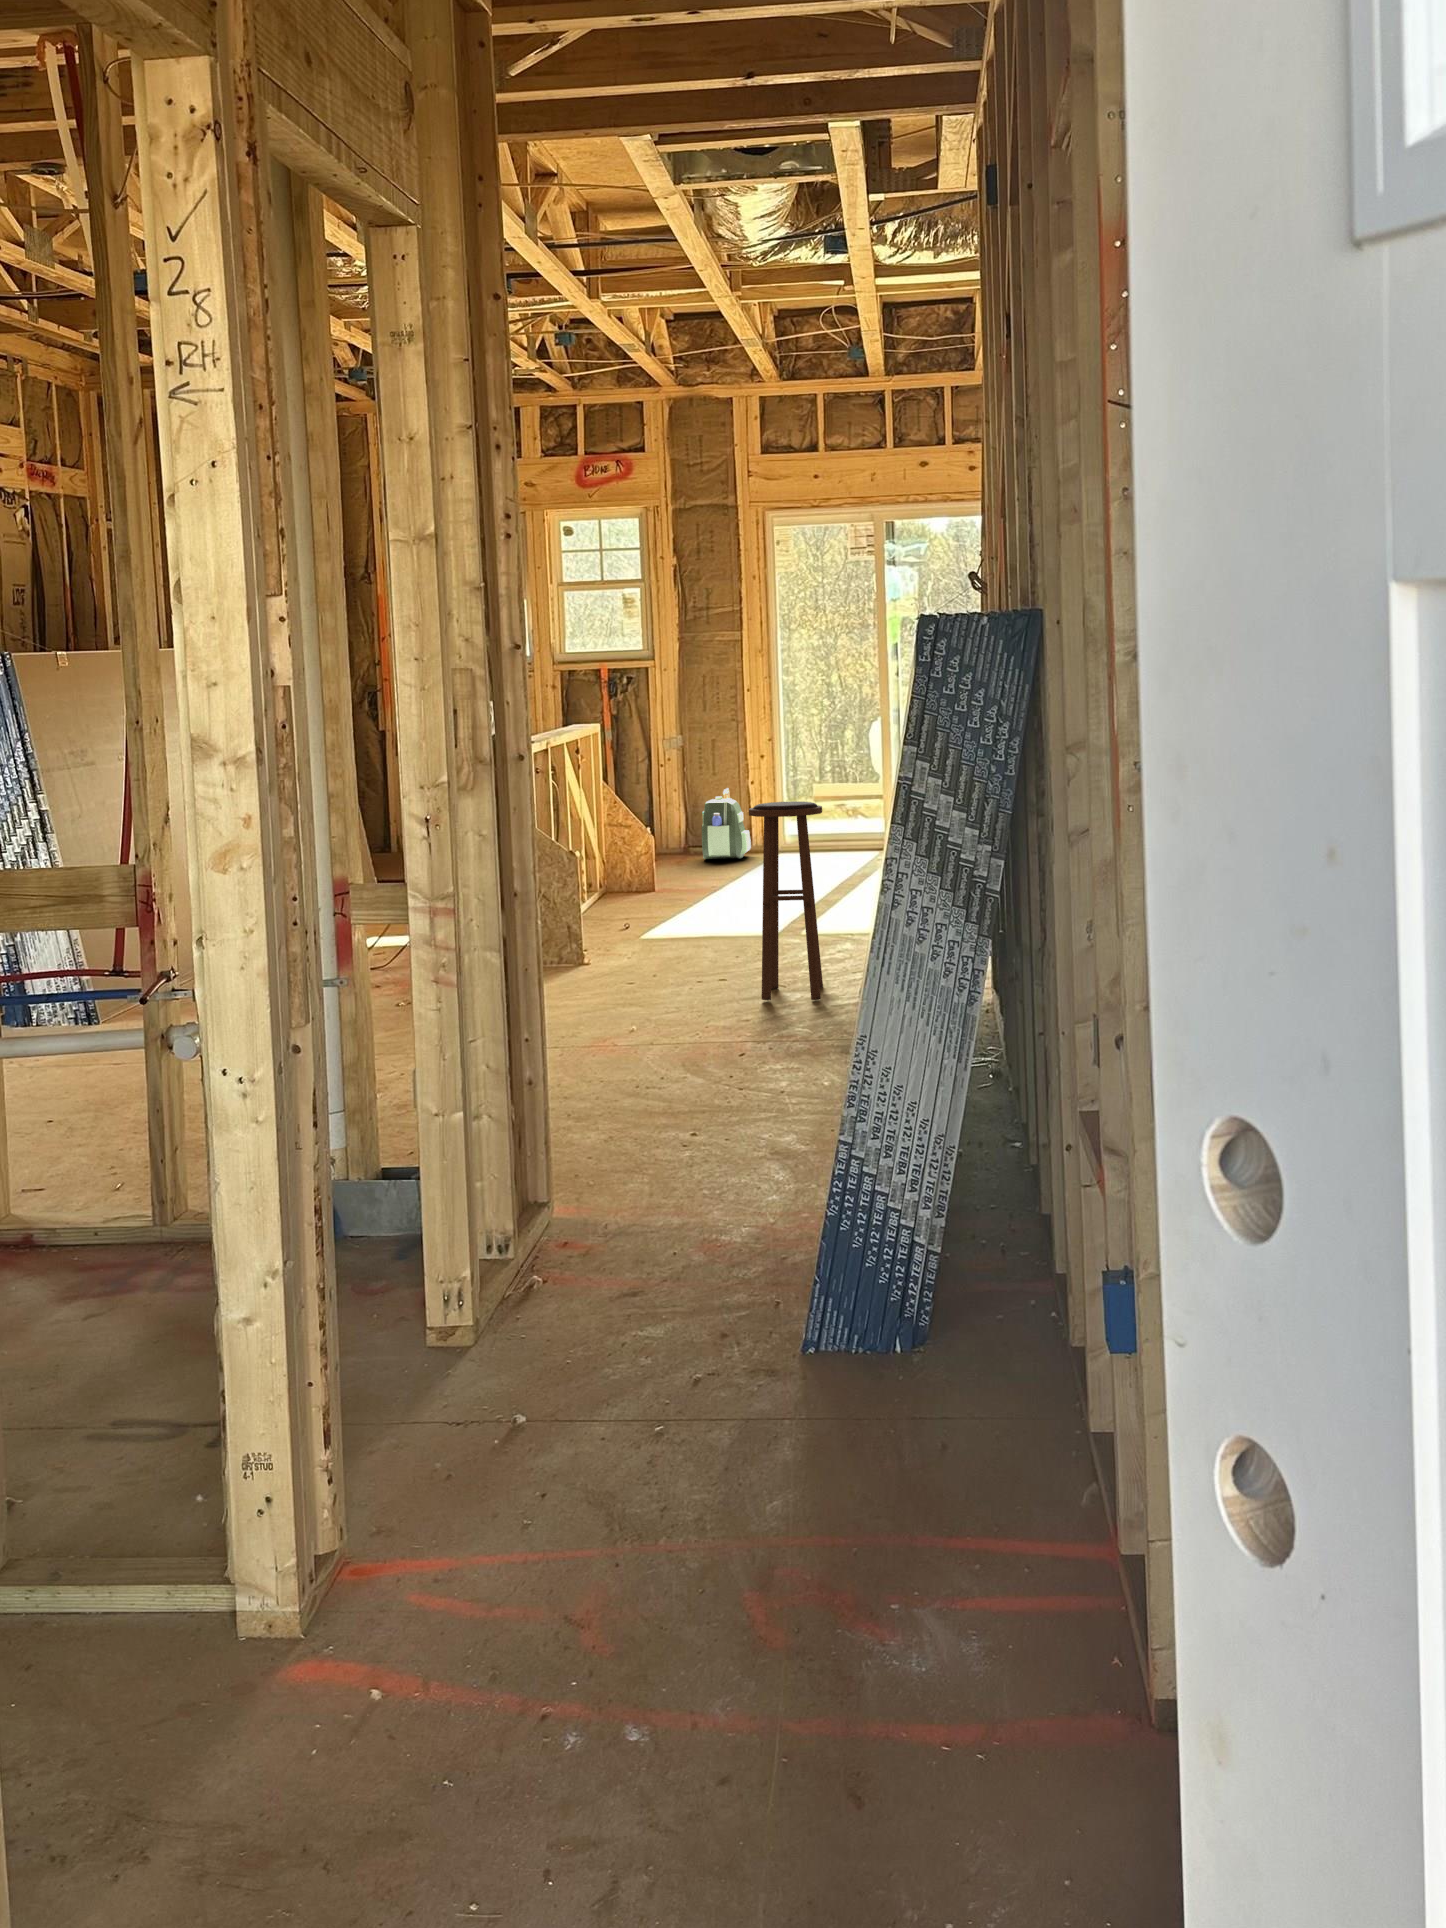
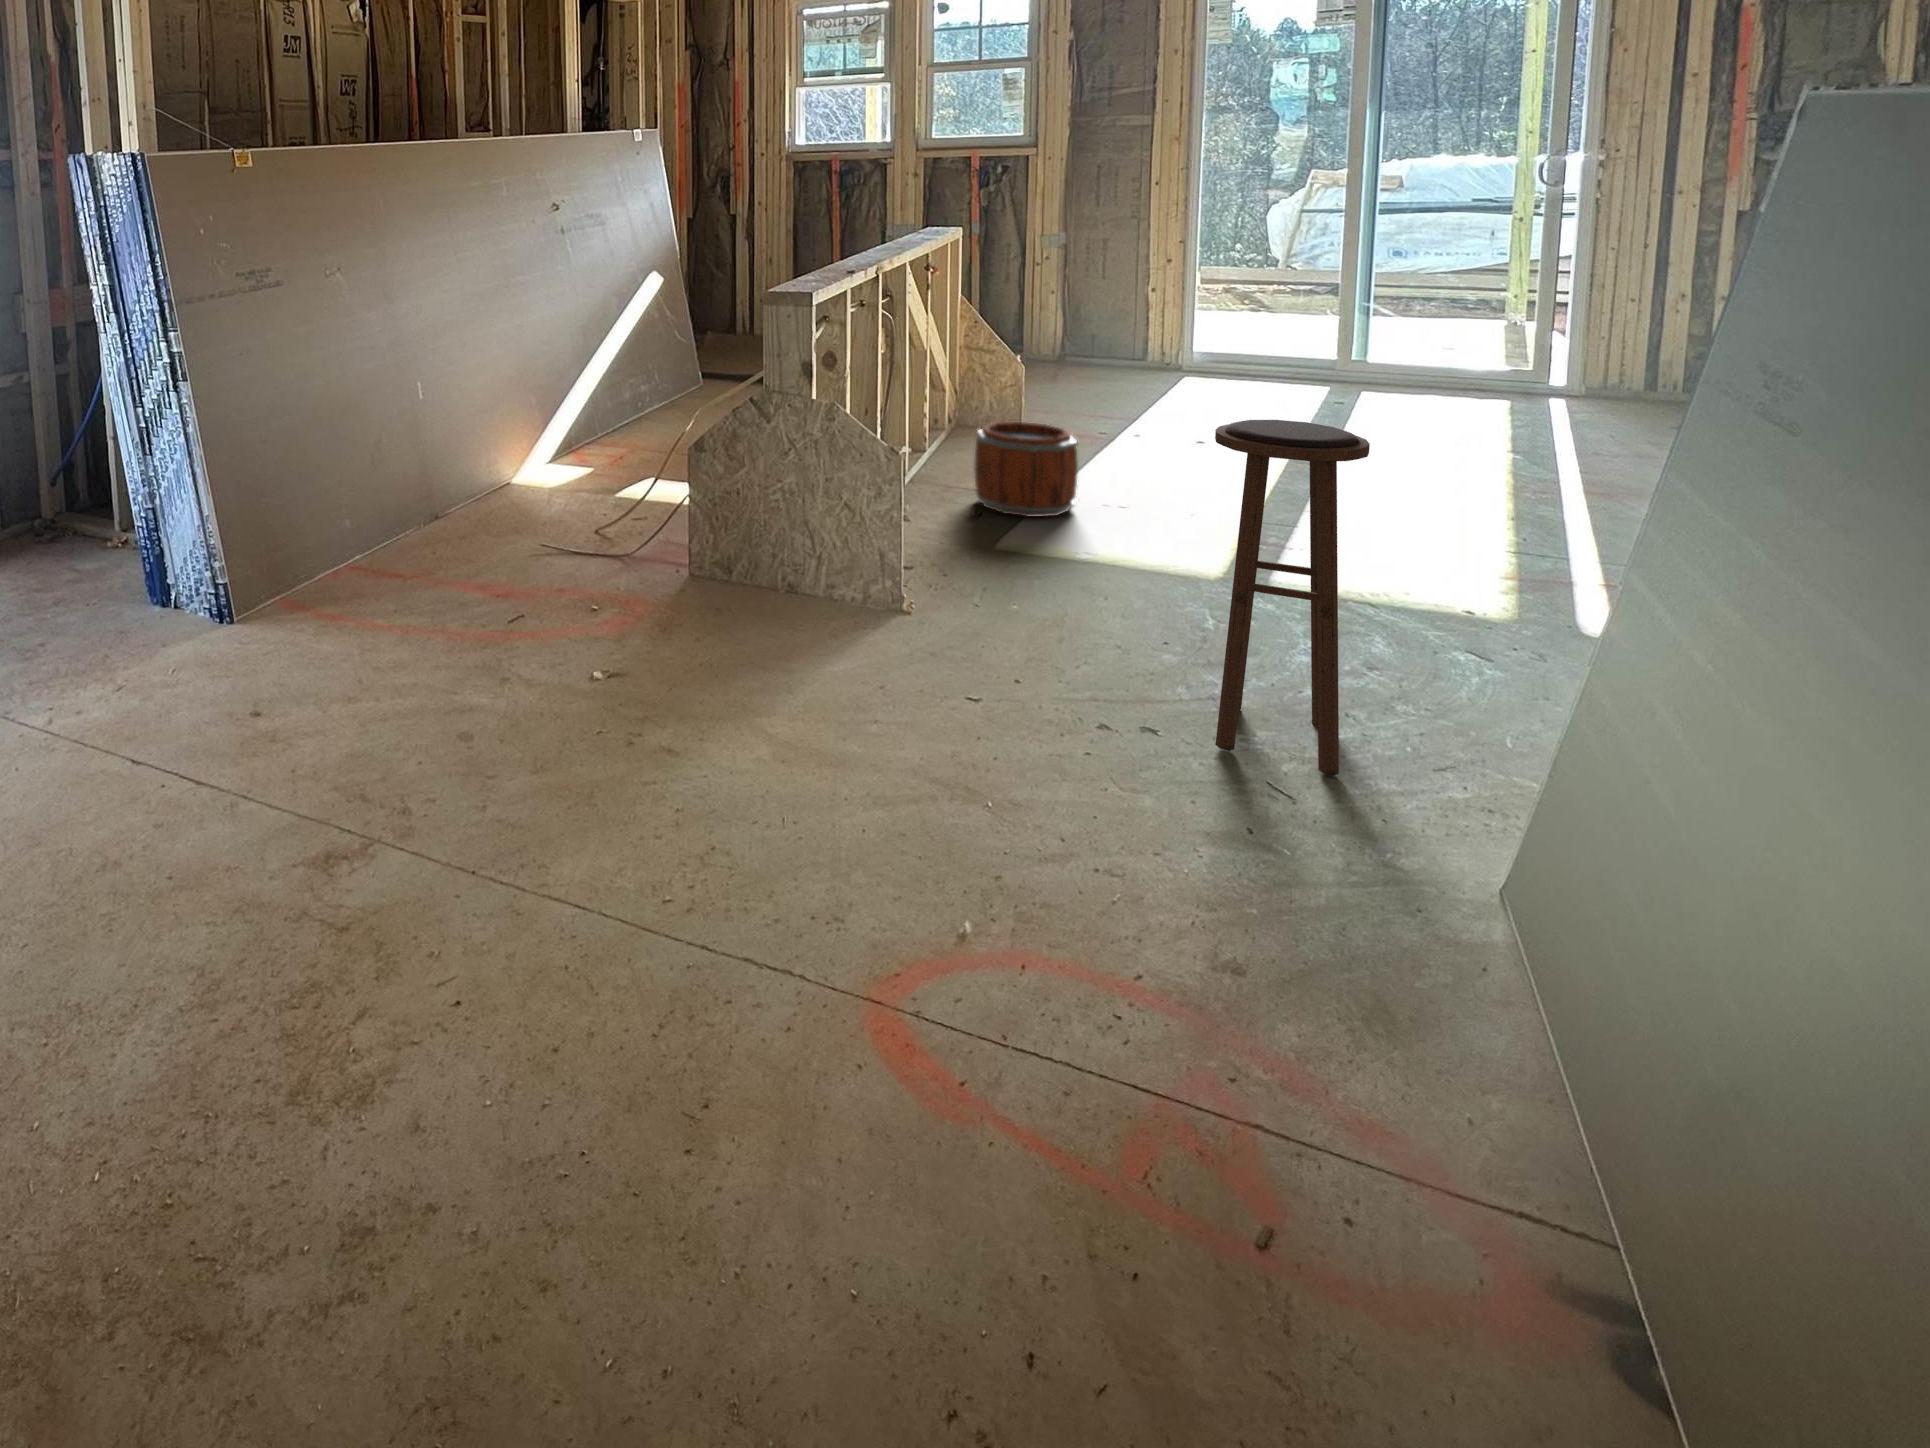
backpack: present [702,788,751,859] -> none [1083,296,1146,380]
bucket: none [620,866,693,934] -> present [974,422,1078,517]

